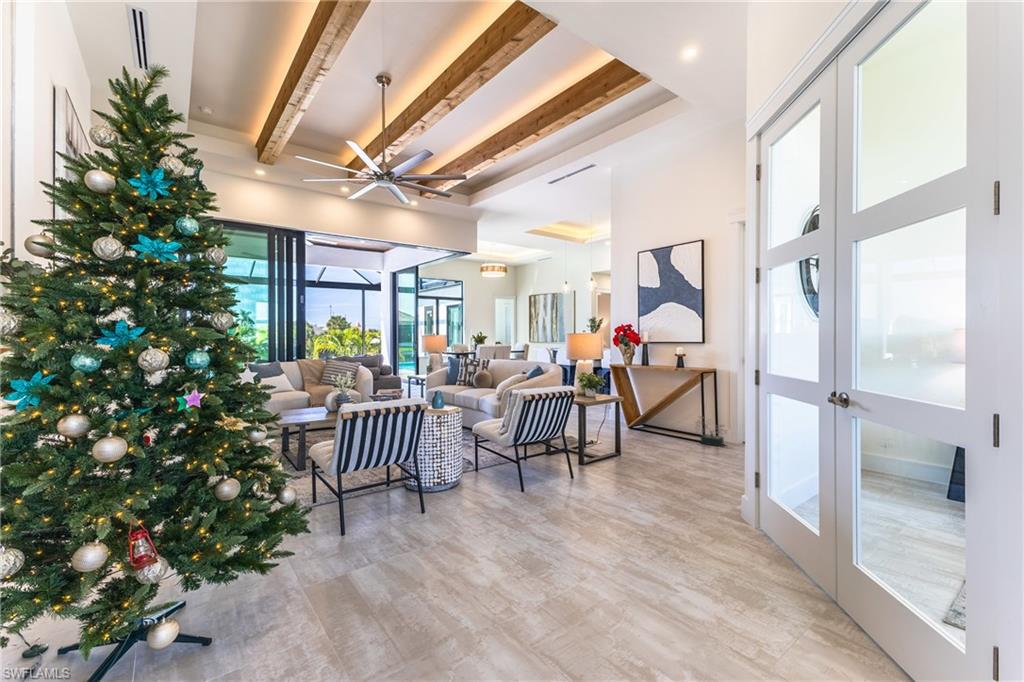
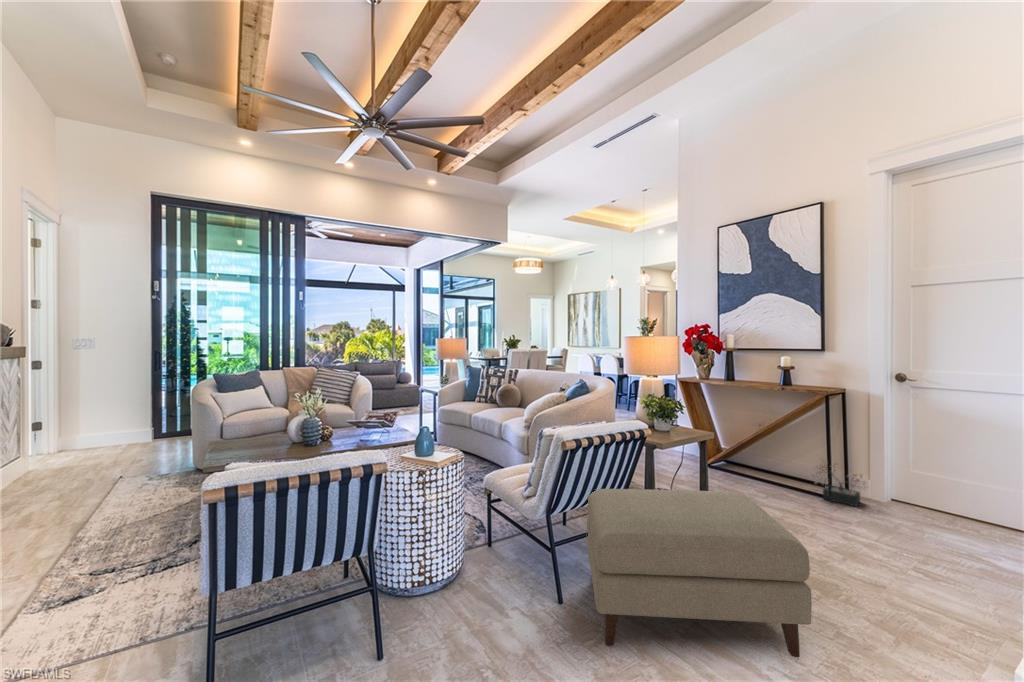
ottoman: none [541,426,658,505] -> present [587,489,812,657]

